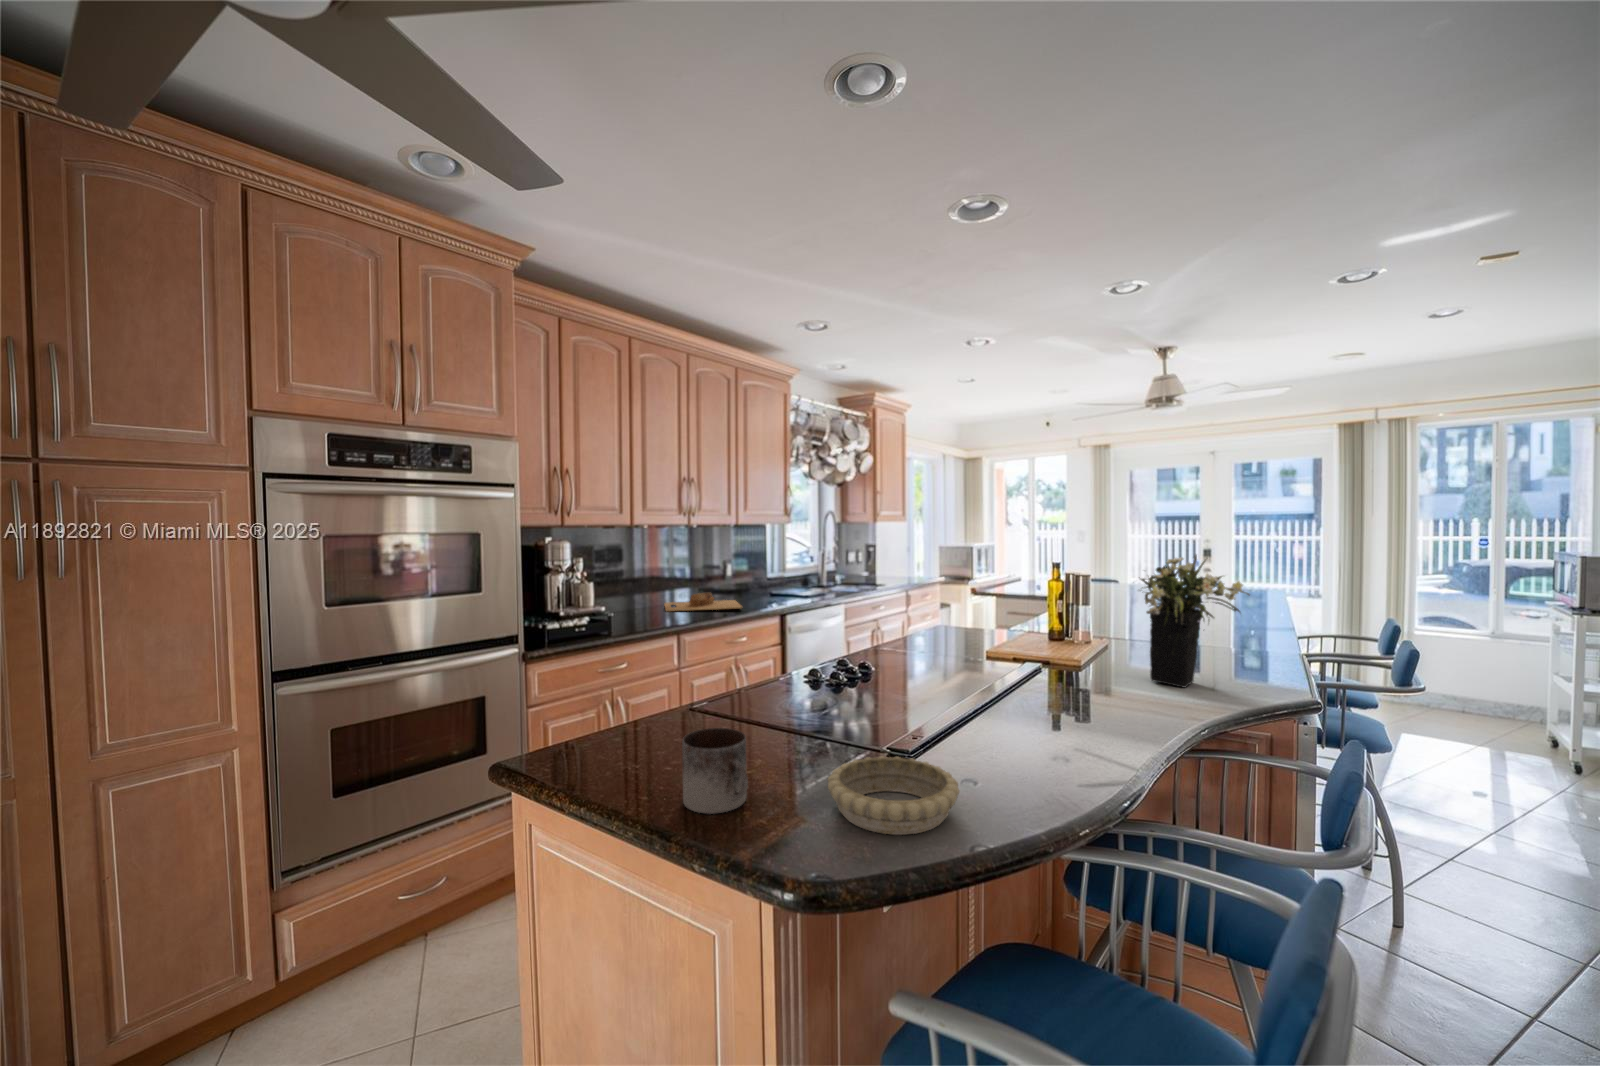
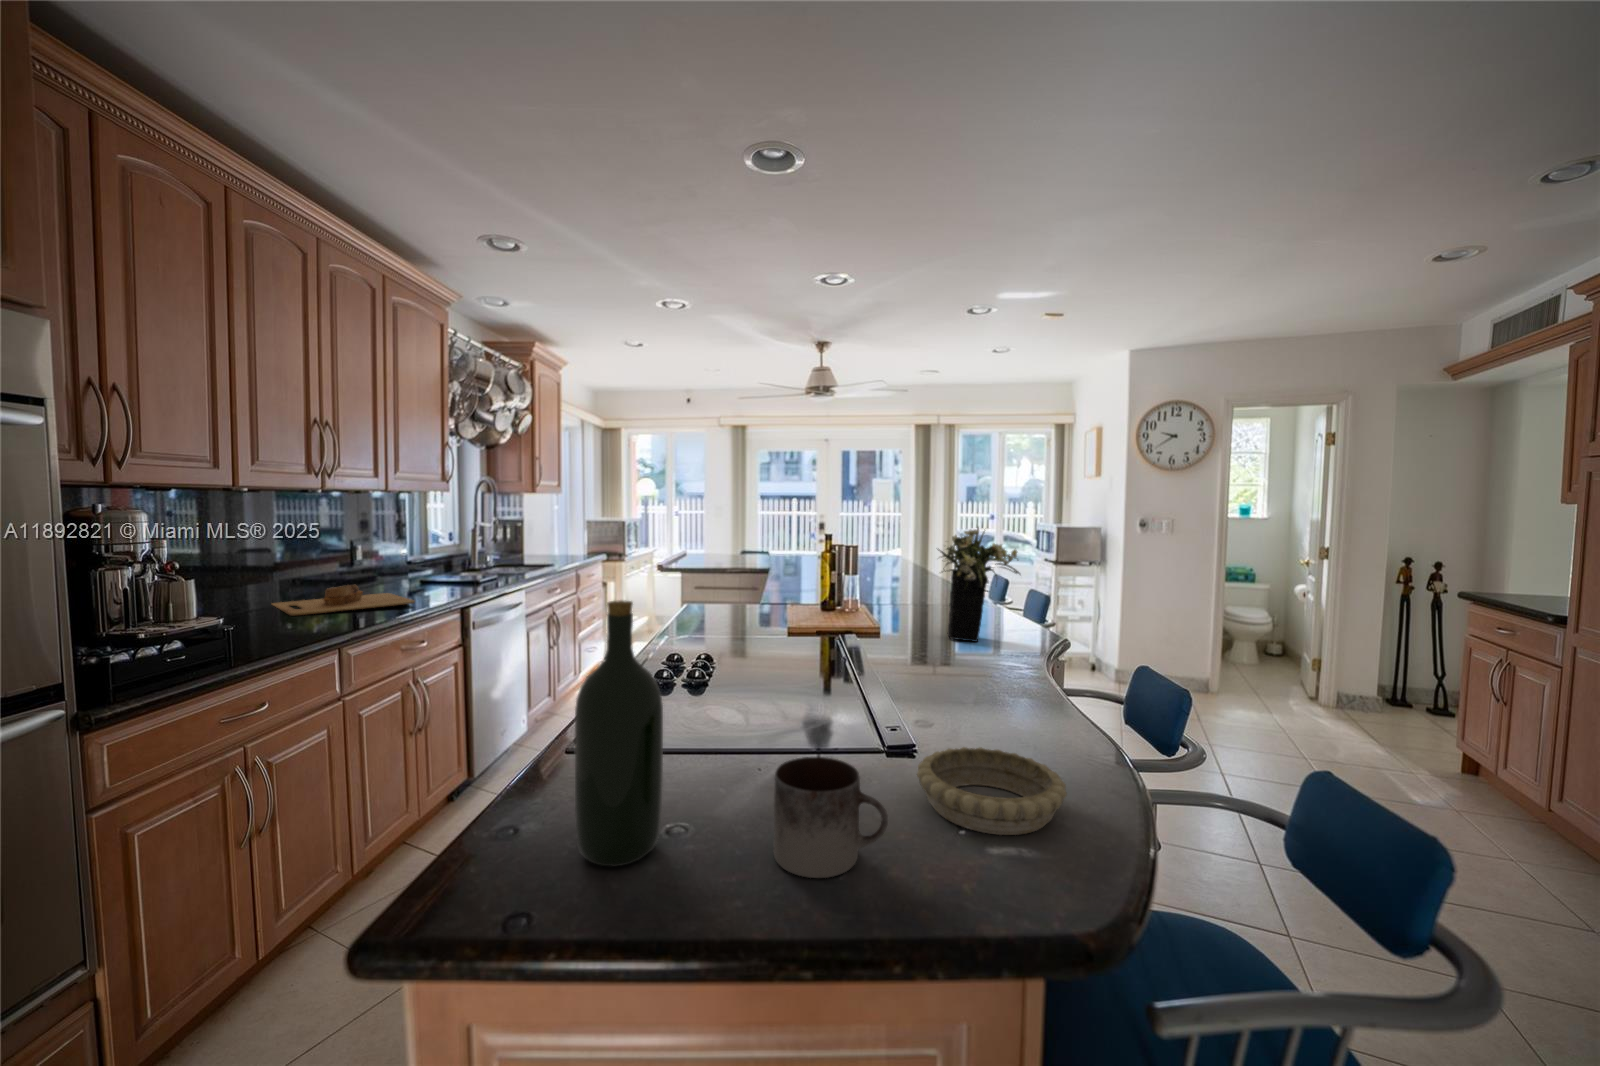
wine bottle: none [592,602,651,774] -> present [575,600,663,866]

